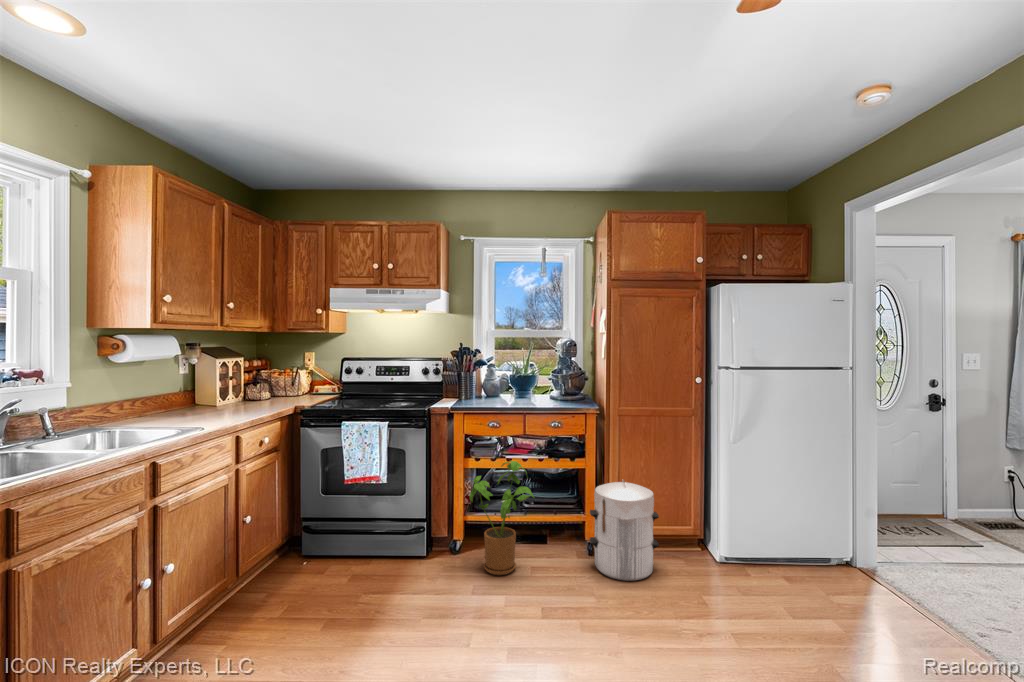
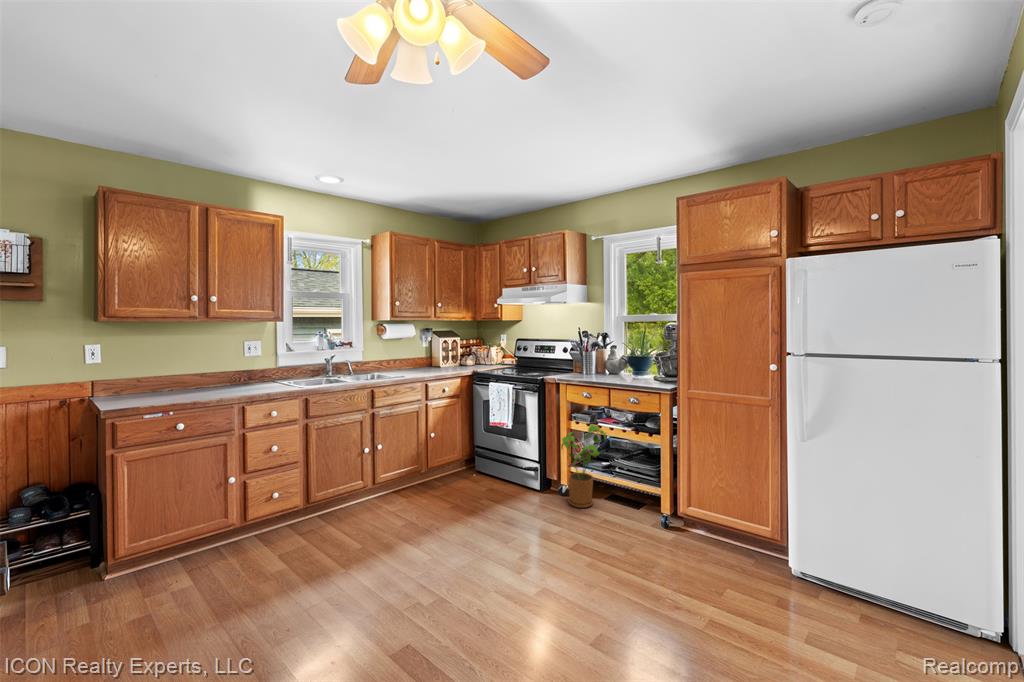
waste bin: present [590,480,659,581] -> none [648,455,711,543]

